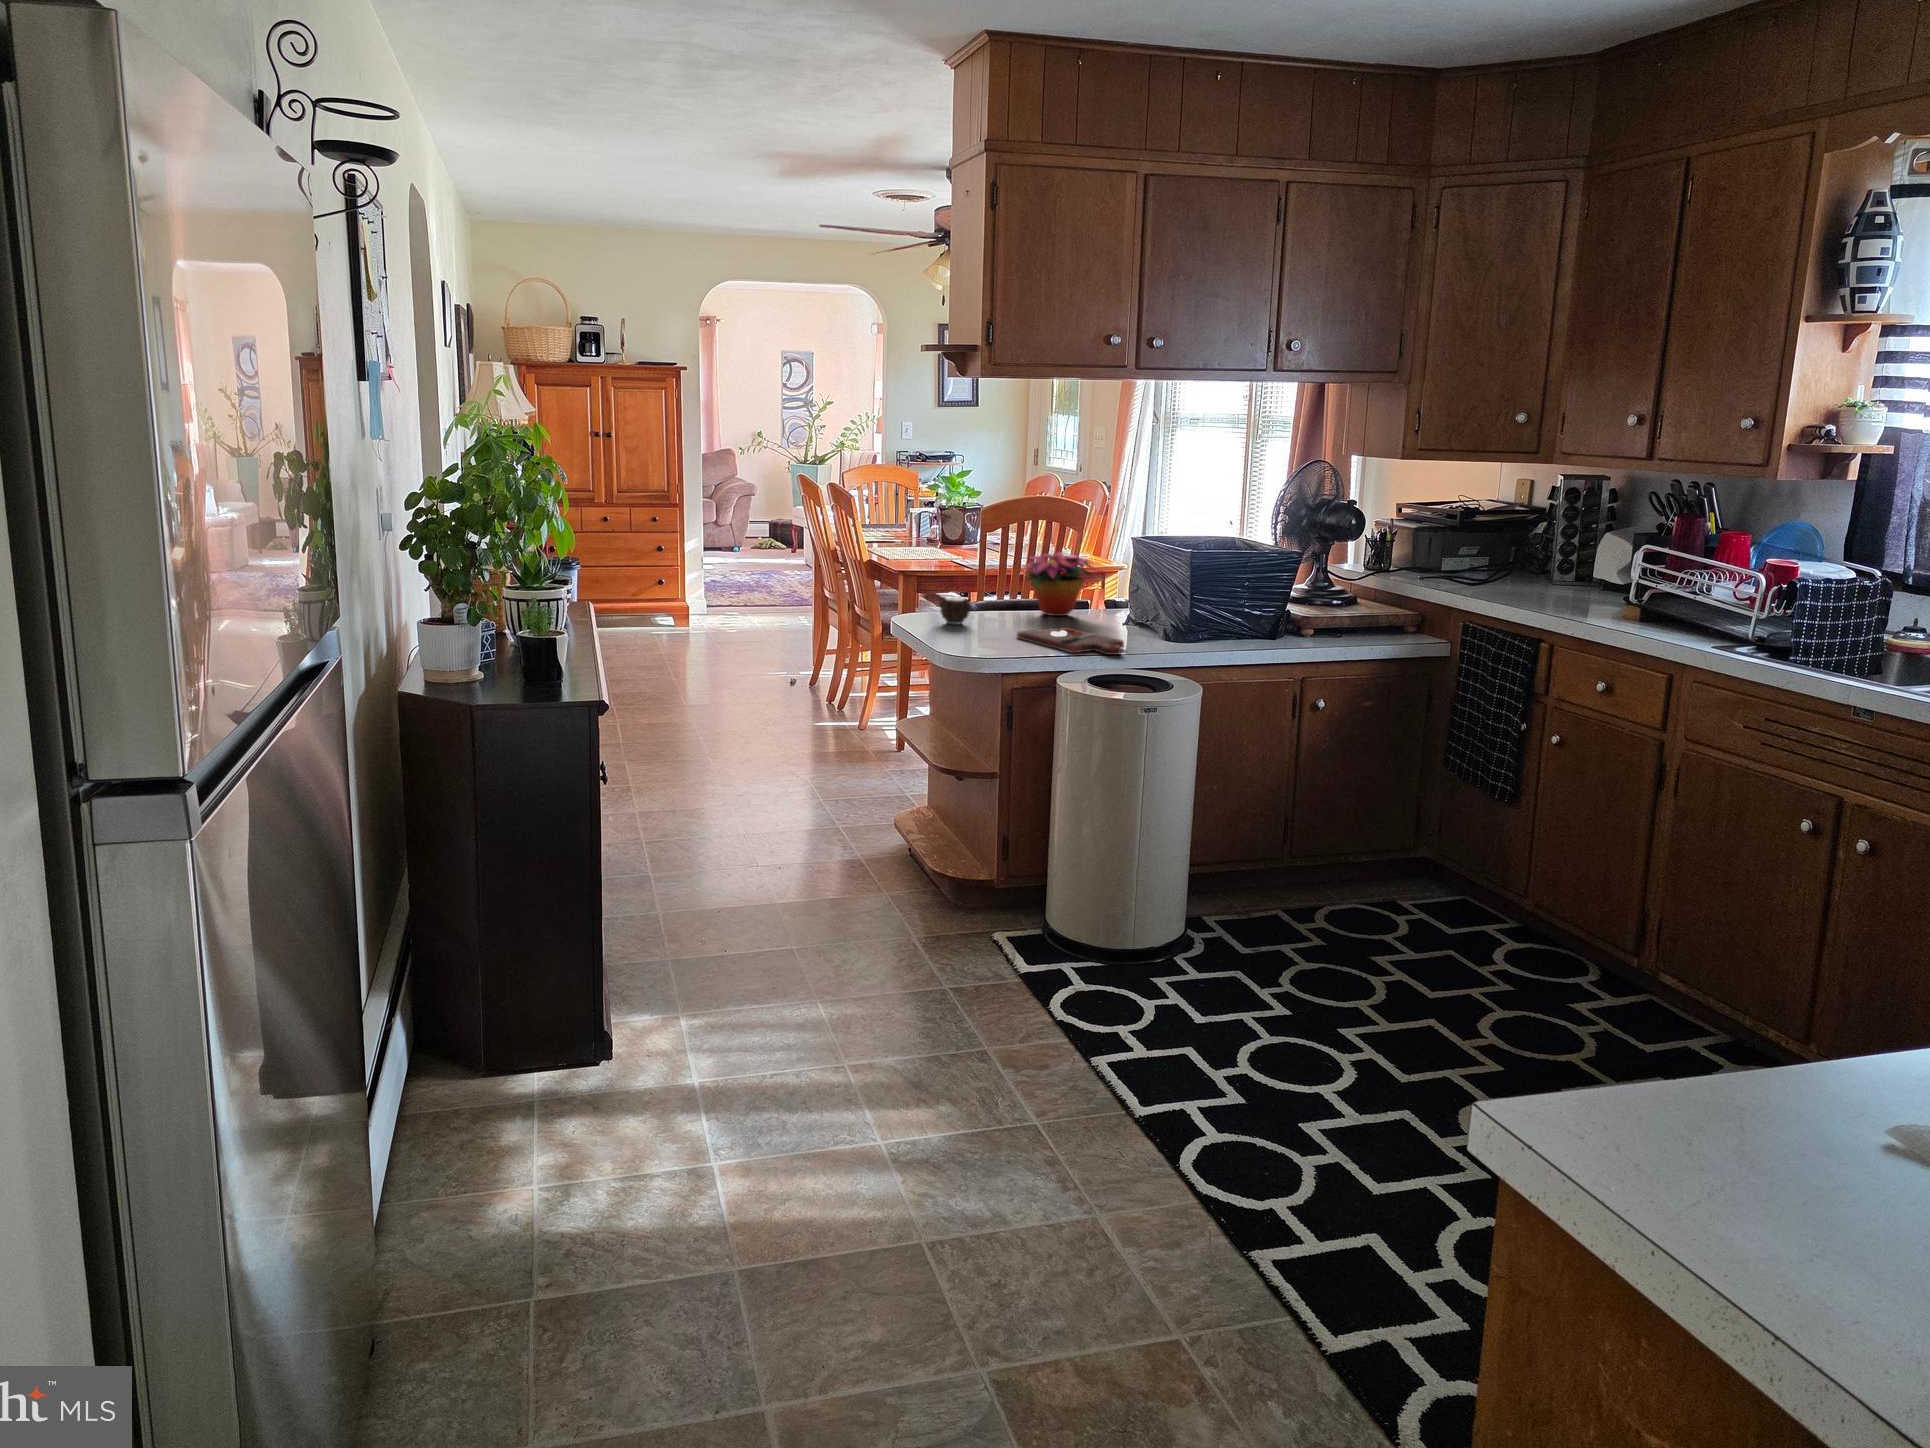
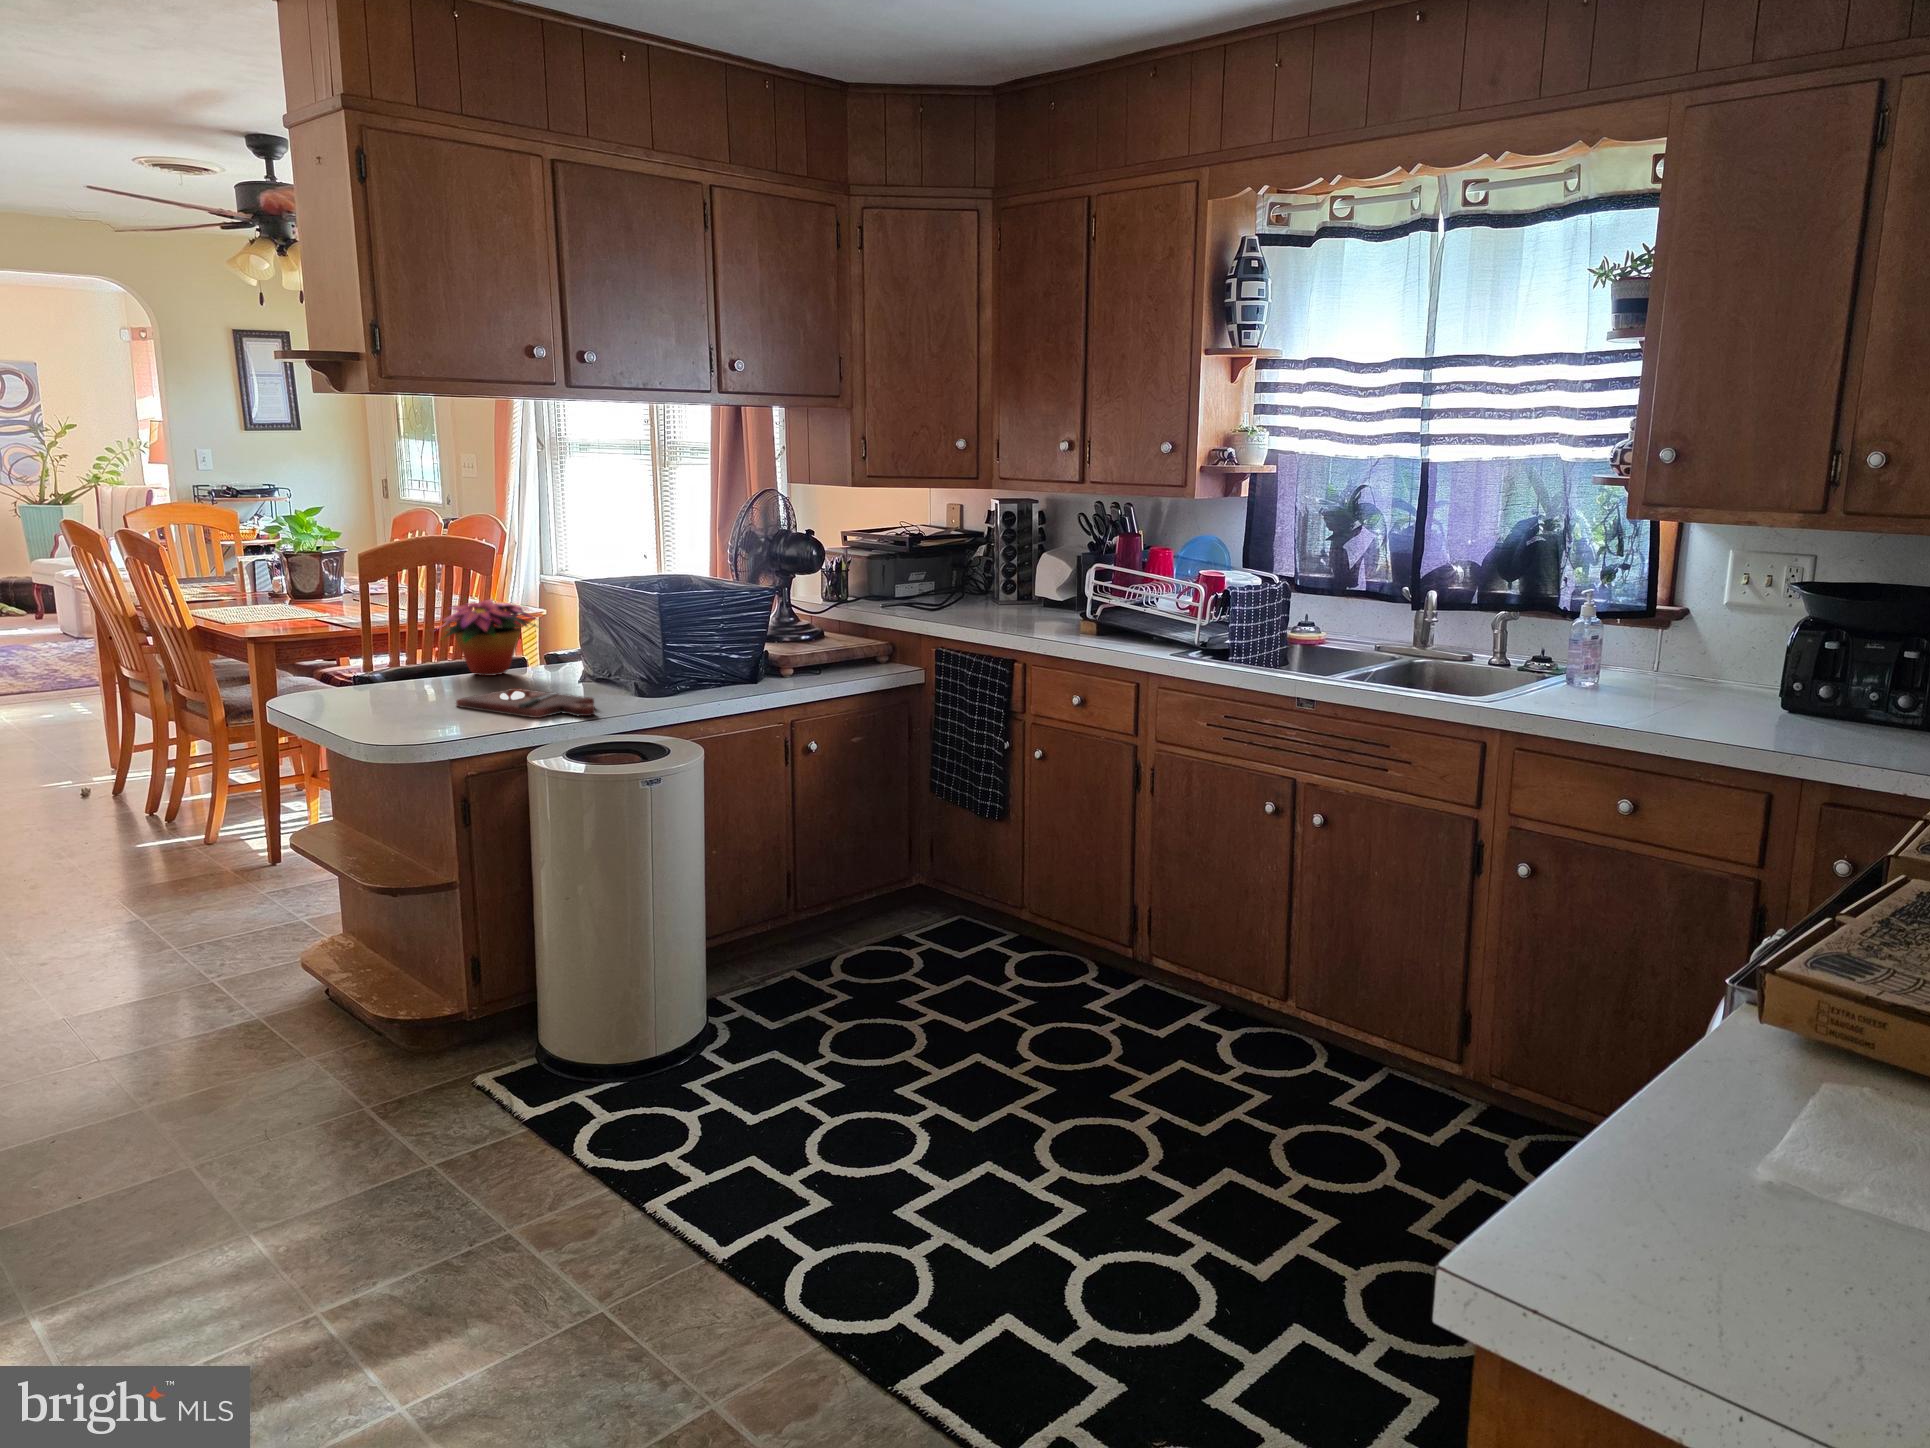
candle: present [940,597,971,625] -> none [341,658,387,697]

